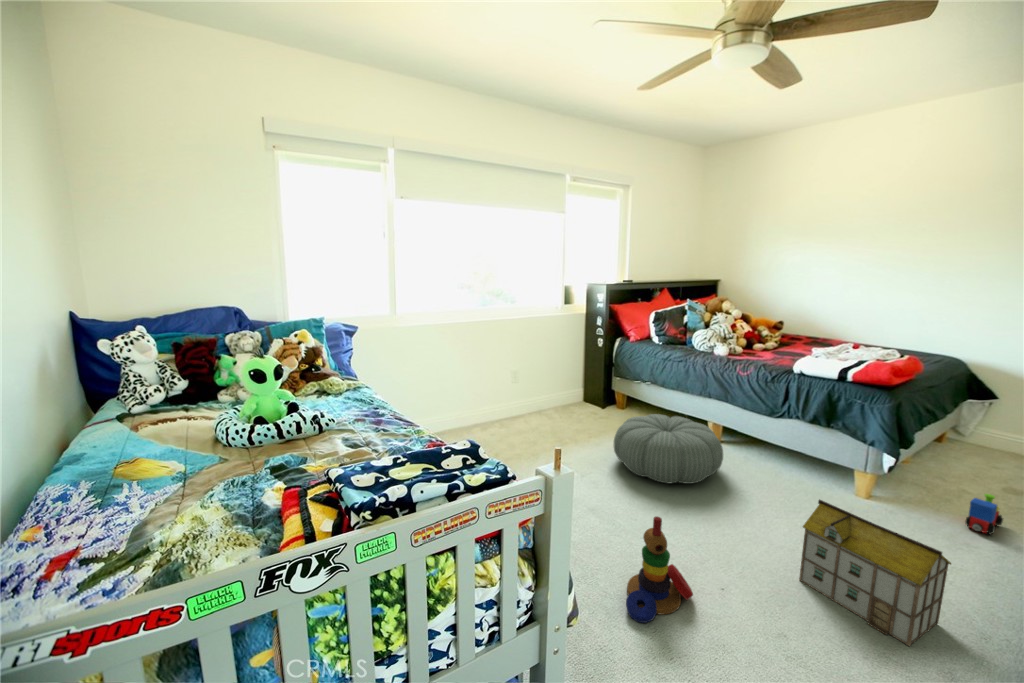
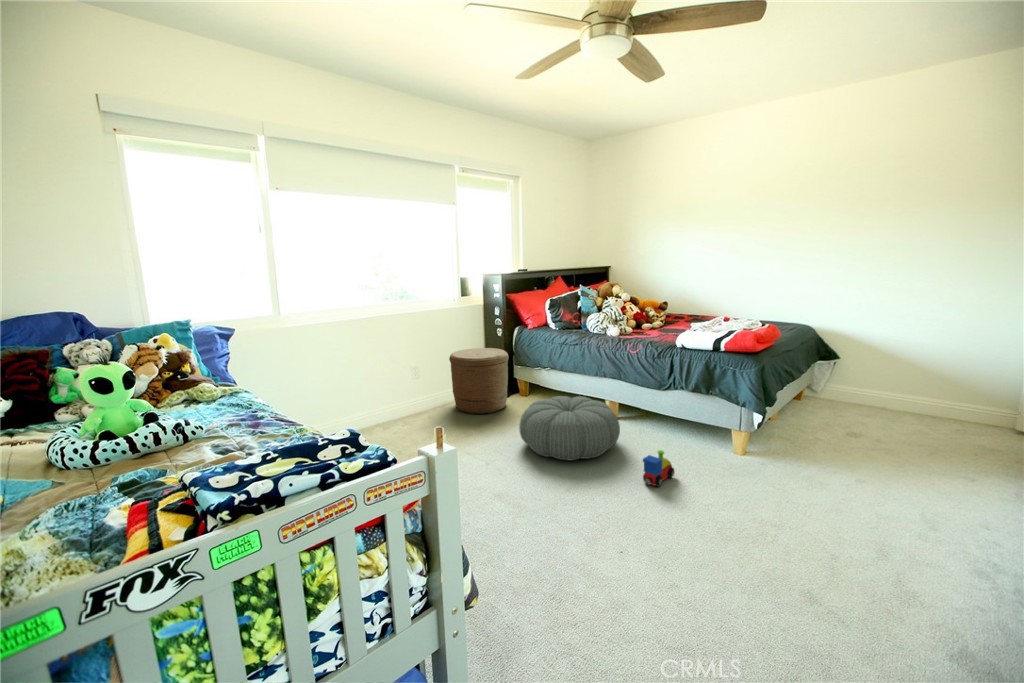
woven basket: none [544,358,604,424] -> present [449,348,509,414]
toy train: present [966,494,1003,535] -> present [643,450,675,487]
toy house: present [799,500,951,646] -> none [684,457,799,573]
stacking toy: present [626,517,693,623] -> none [530,490,592,593]

